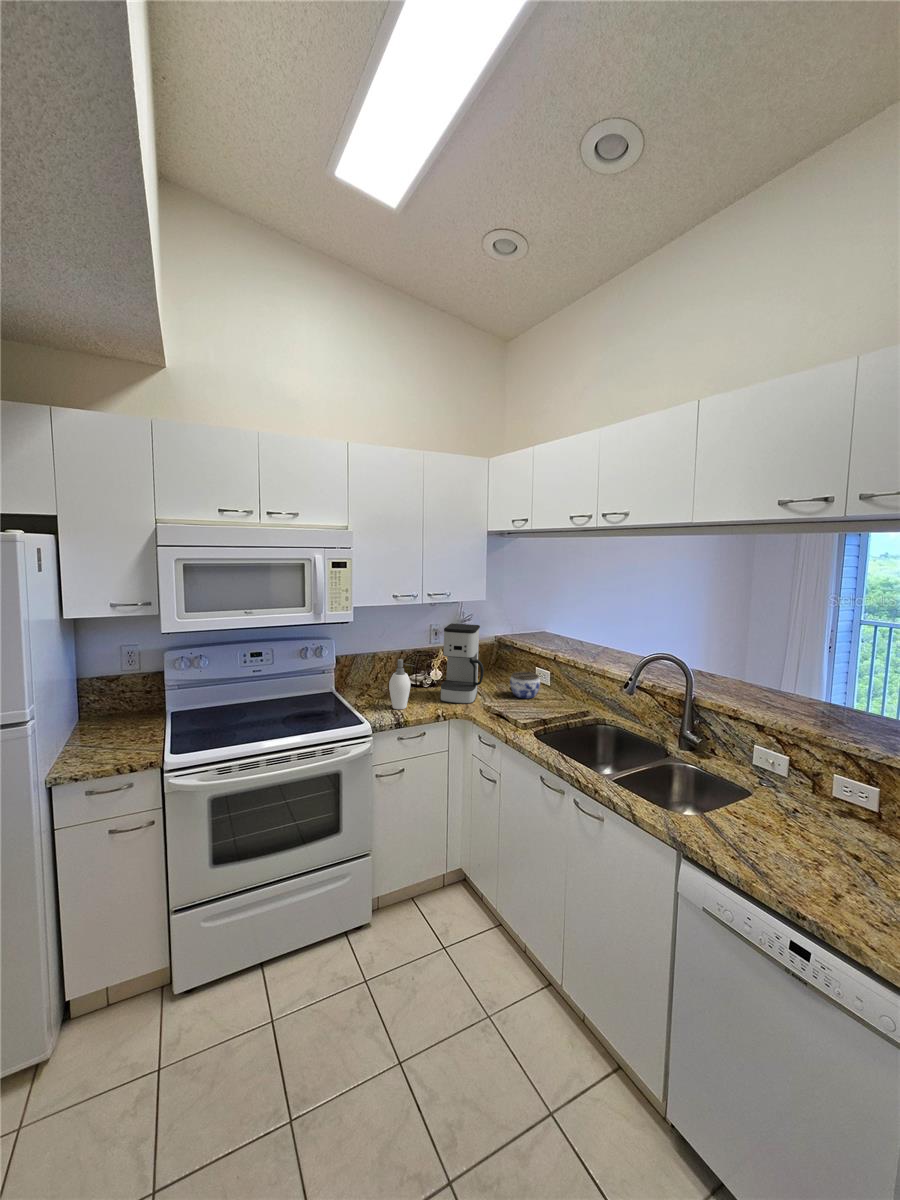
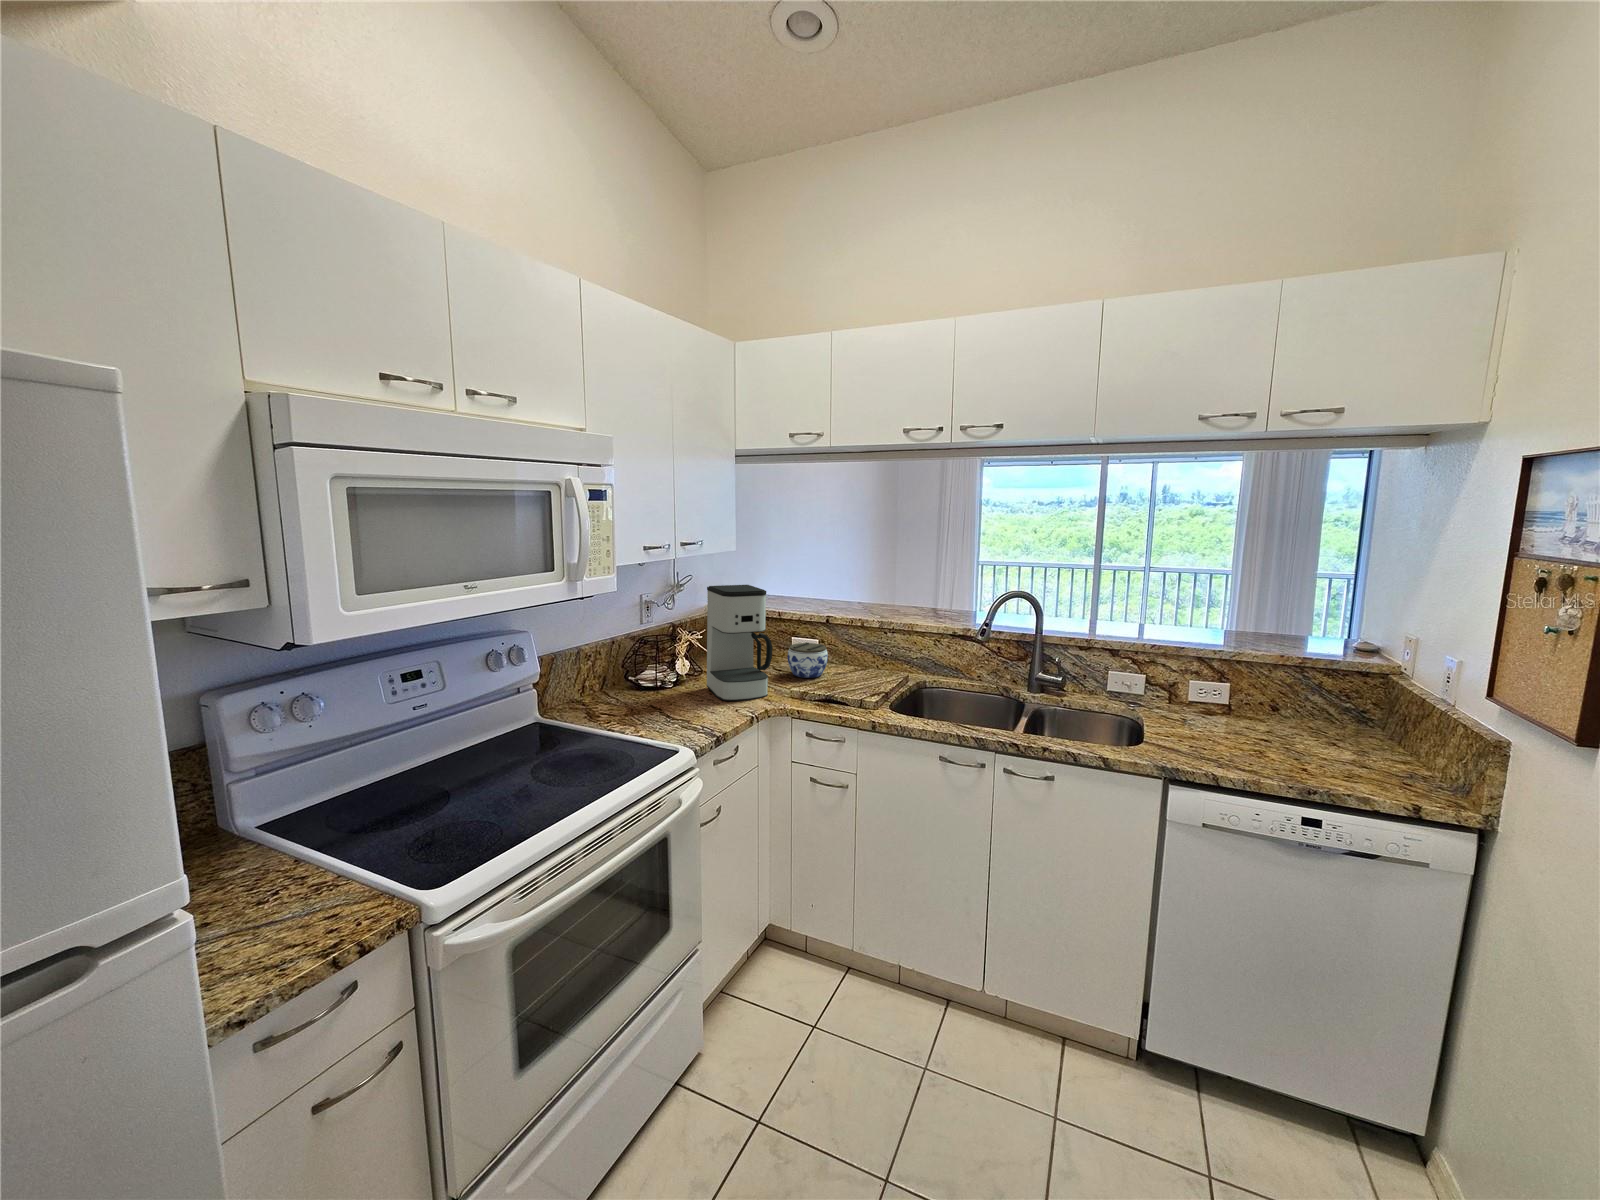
soap dispenser: present [389,659,414,709] -> none [670,645,715,724]

